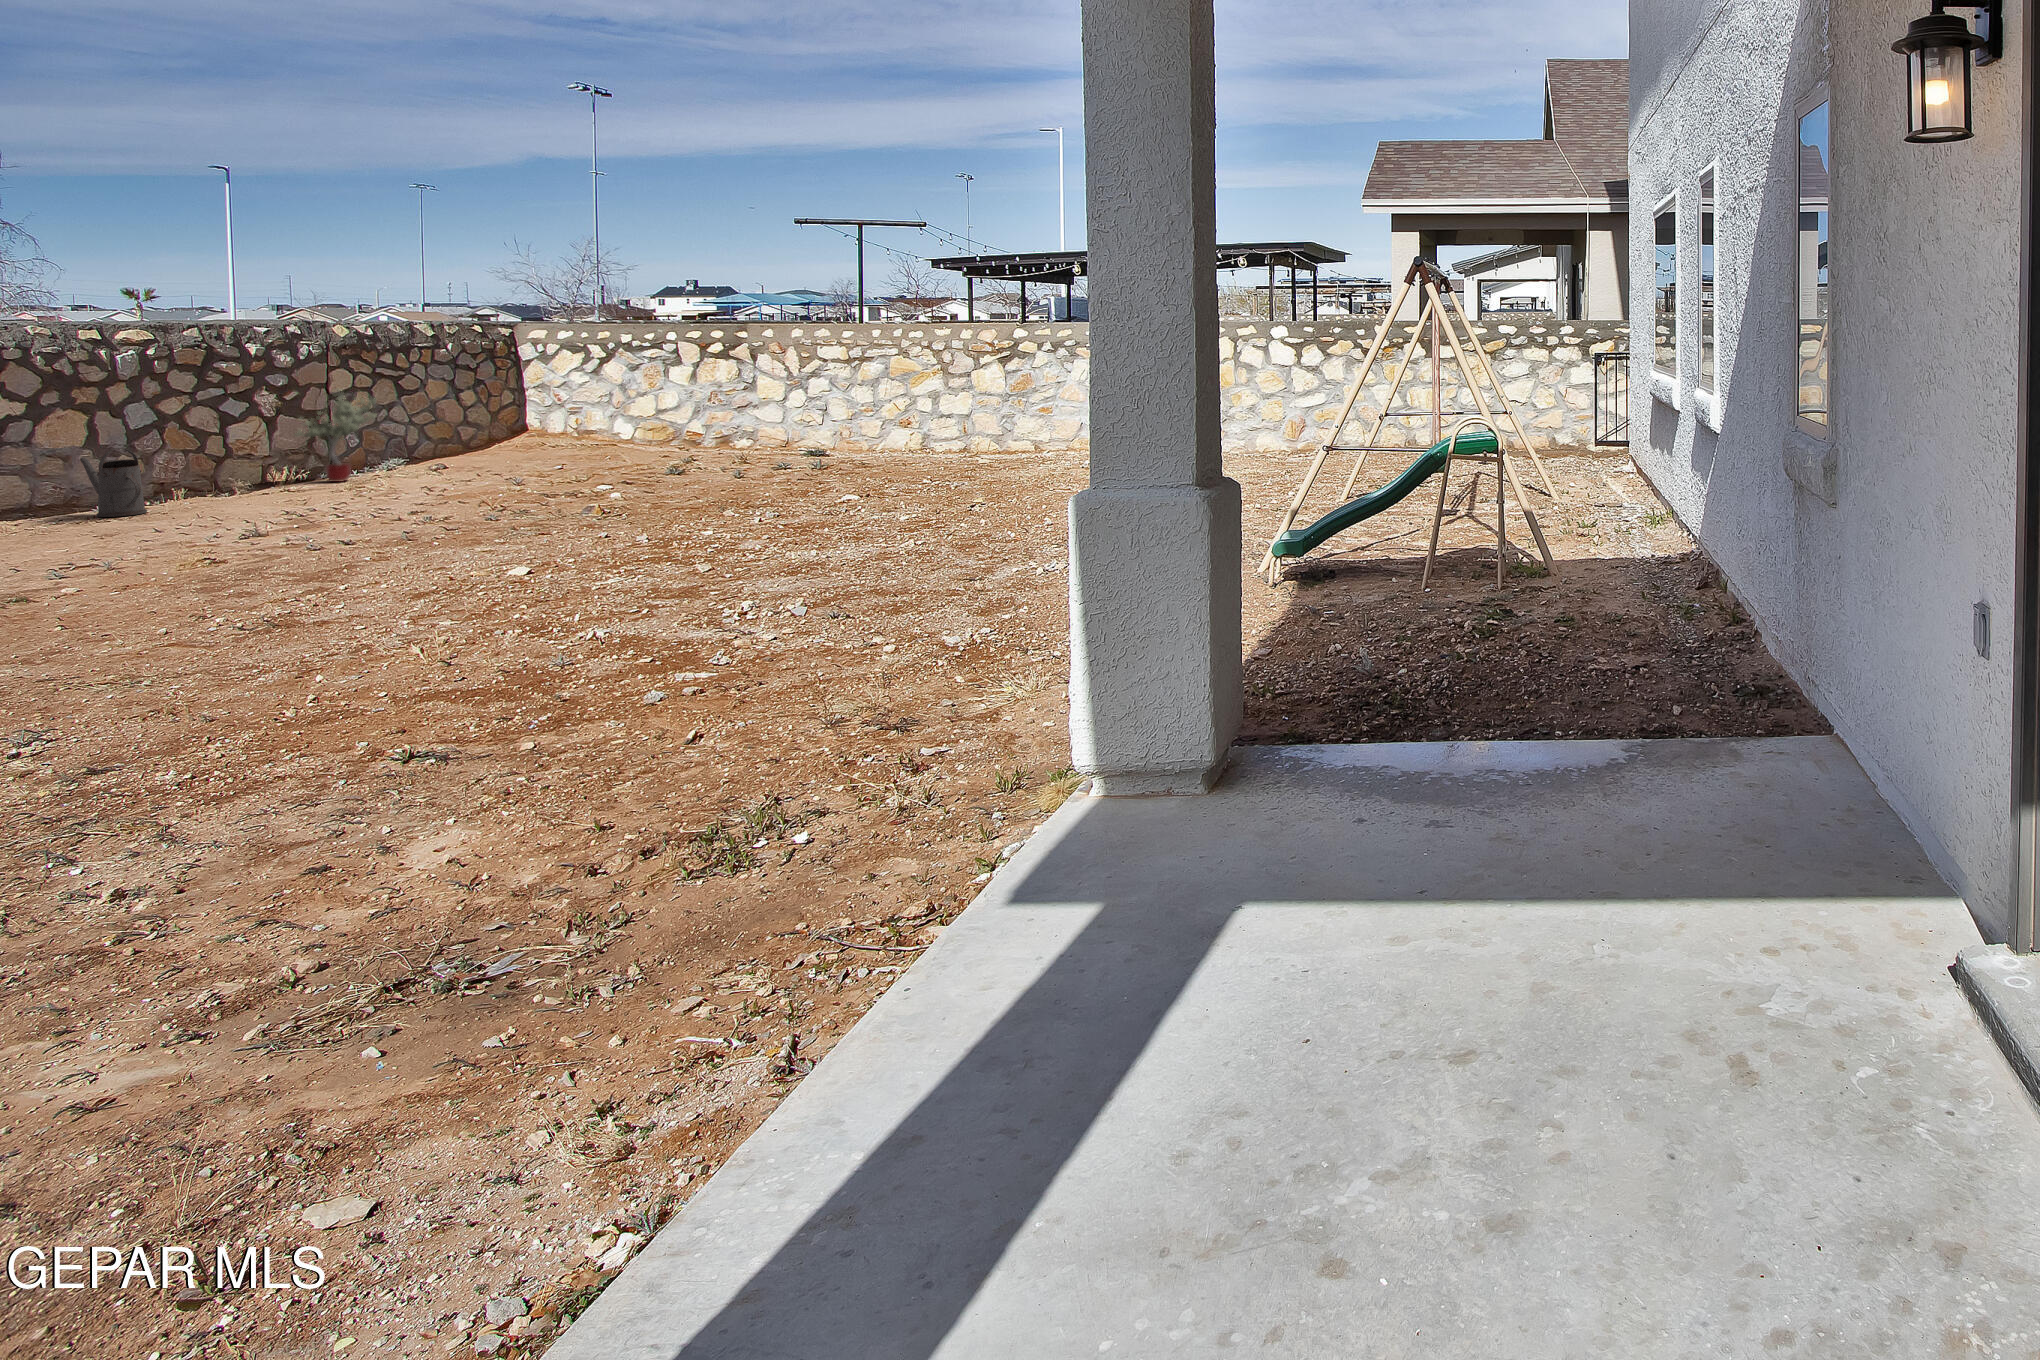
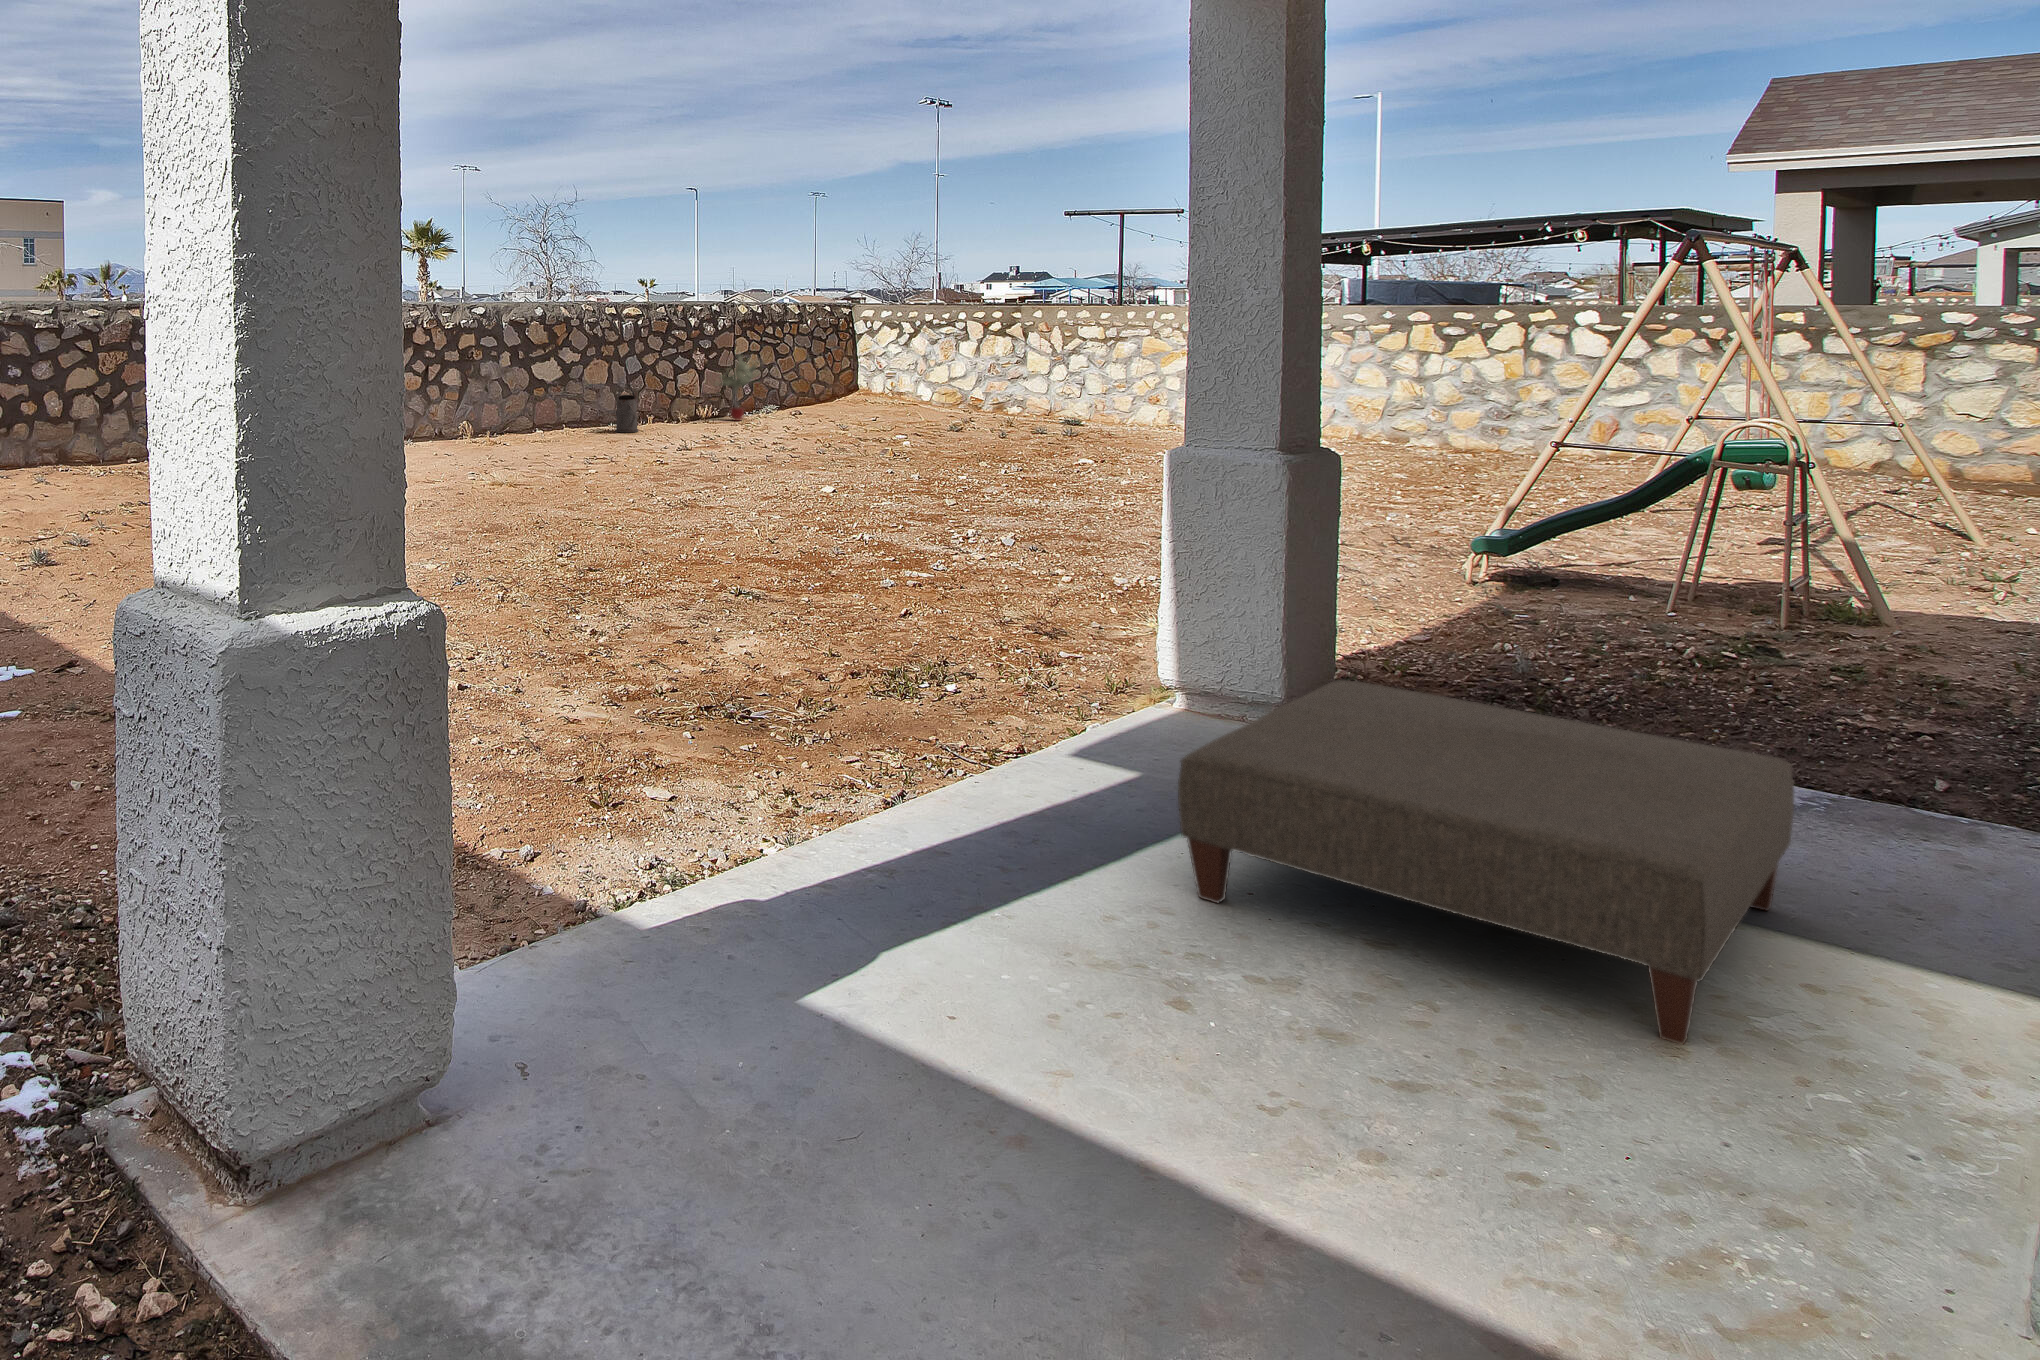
ottoman: none [1222,730,1711,1061] -> present [1178,680,1794,1044]

